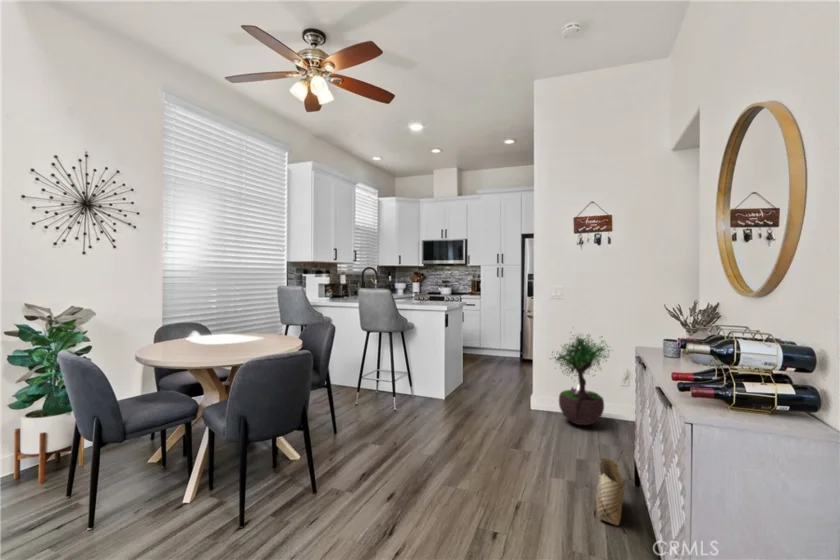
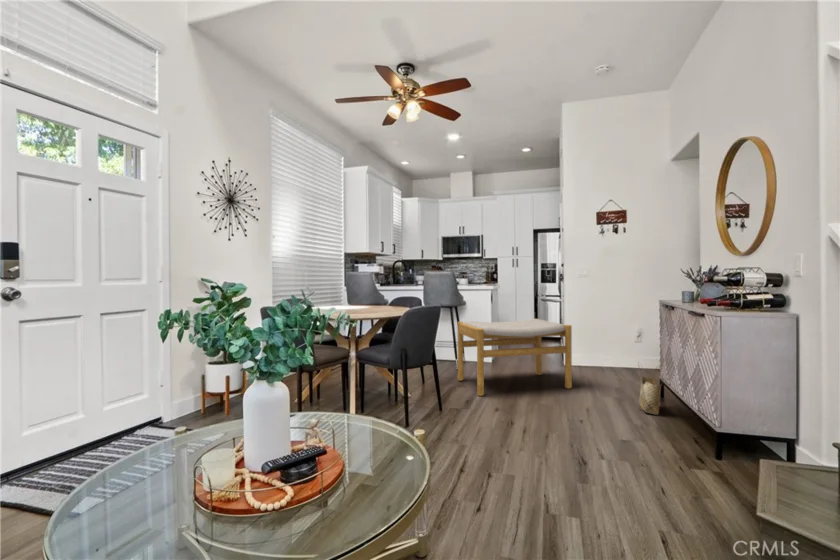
potted tree: present [552,335,610,425] -> none [583,296,632,372]
footstool: none [382,354,521,465] -> present [457,319,572,396]

